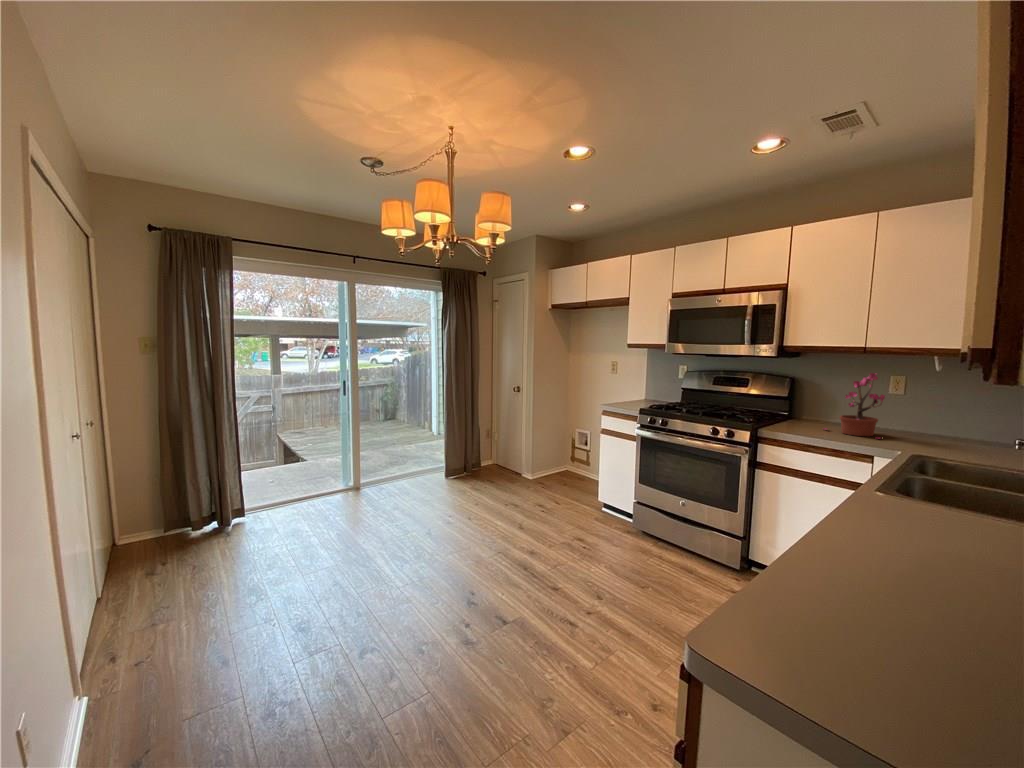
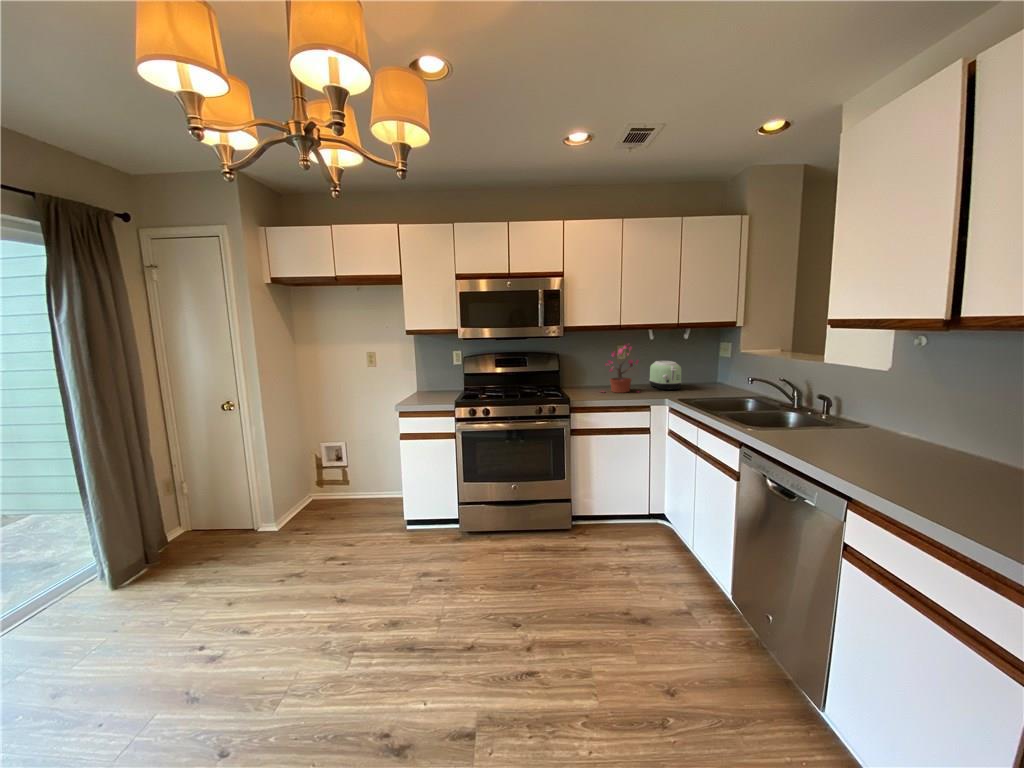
toaster: none [924,403,981,449] -> present [650,361,682,390]

